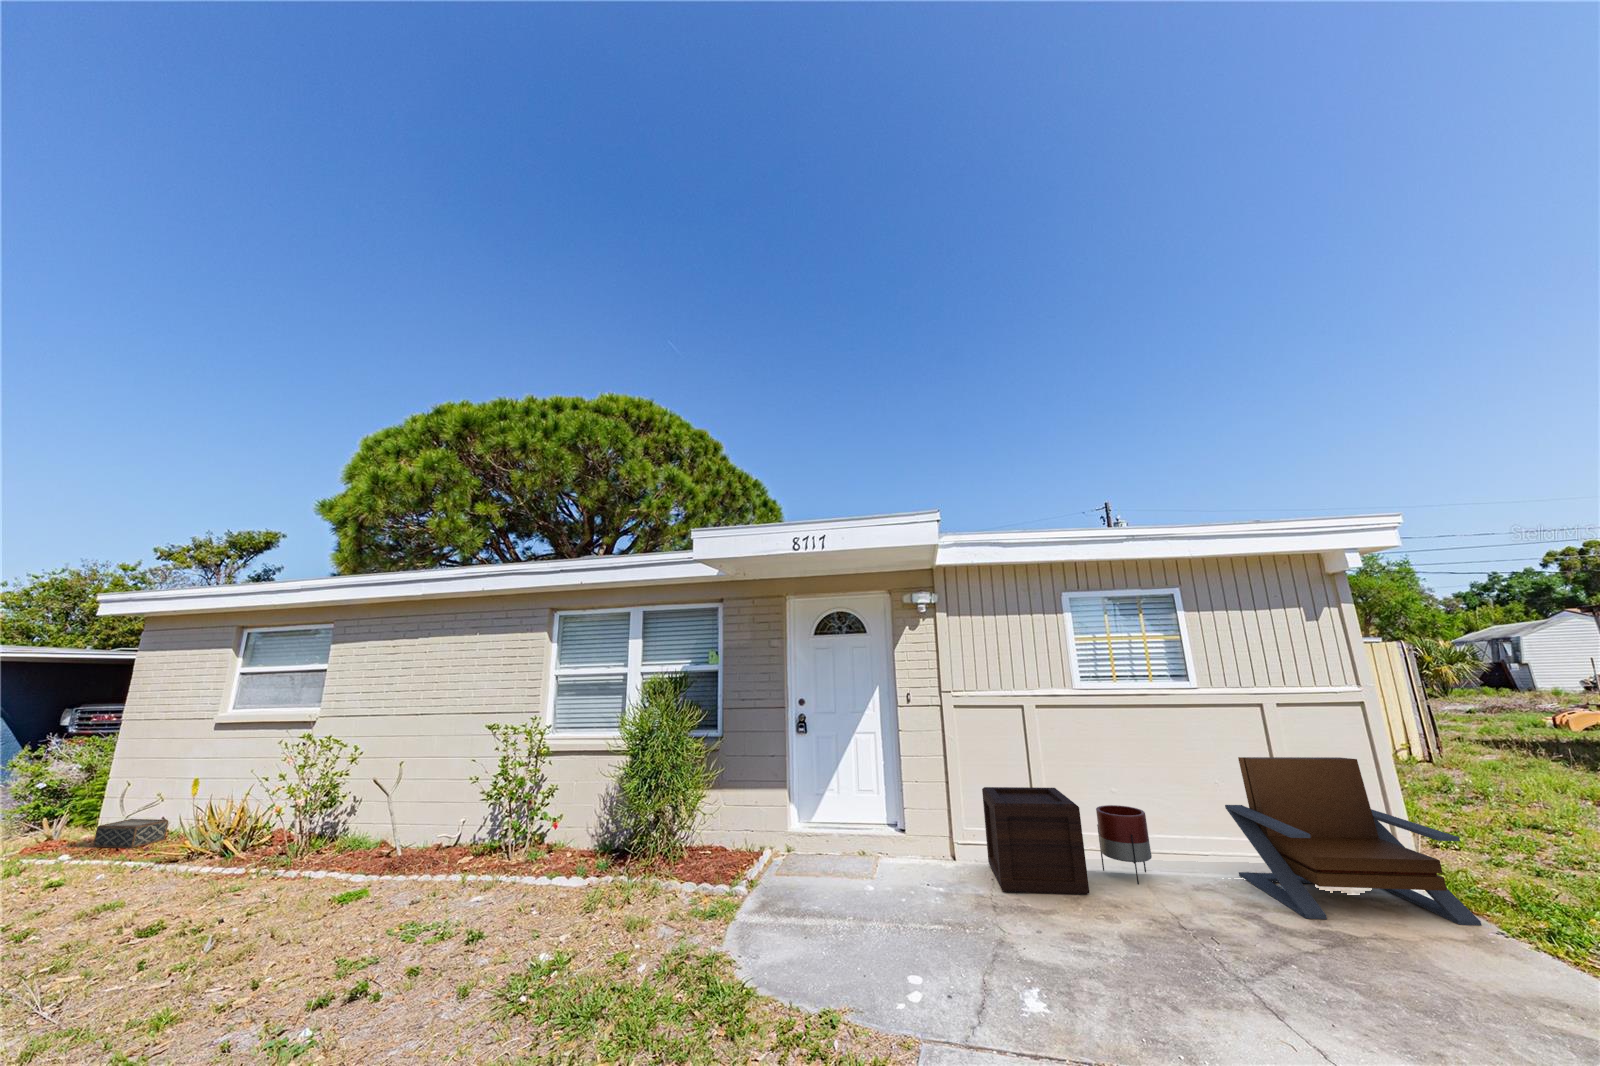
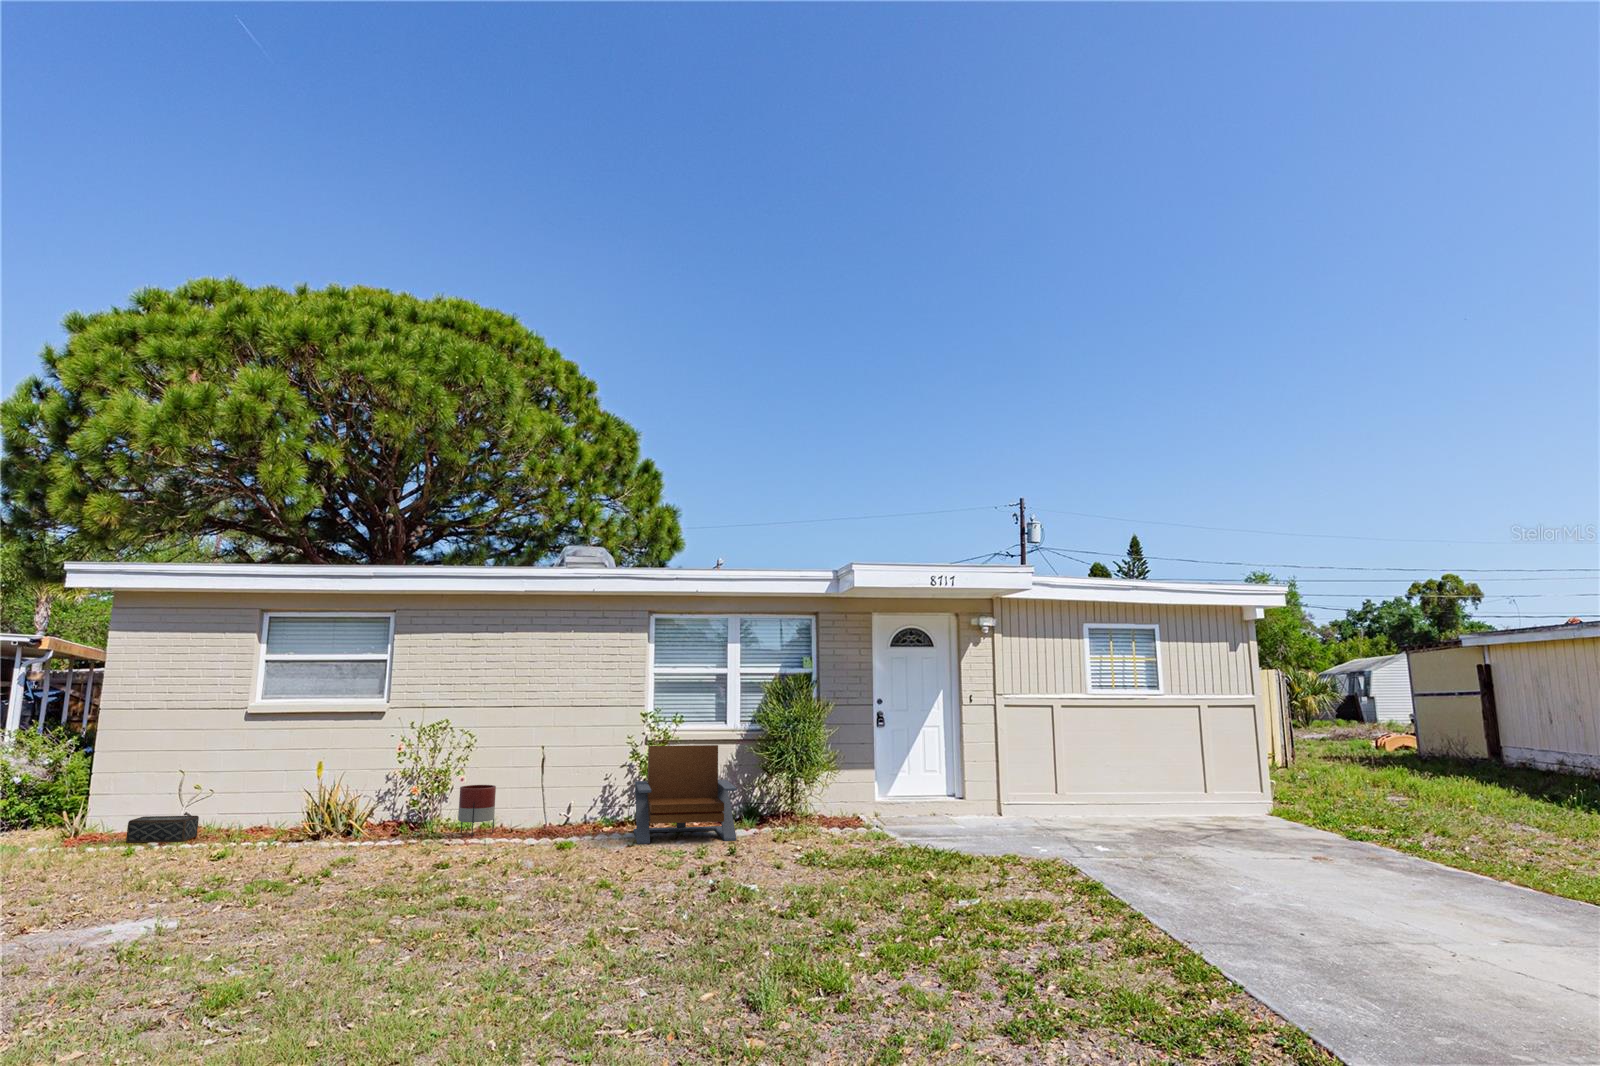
lounge chair: present [1225,757,1481,926] -> present [634,745,737,844]
wooden crate: present [982,787,1089,895] -> none [1020,765,1098,828]
planter: present [1096,805,1152,884] -> present [458,785,496,835]

